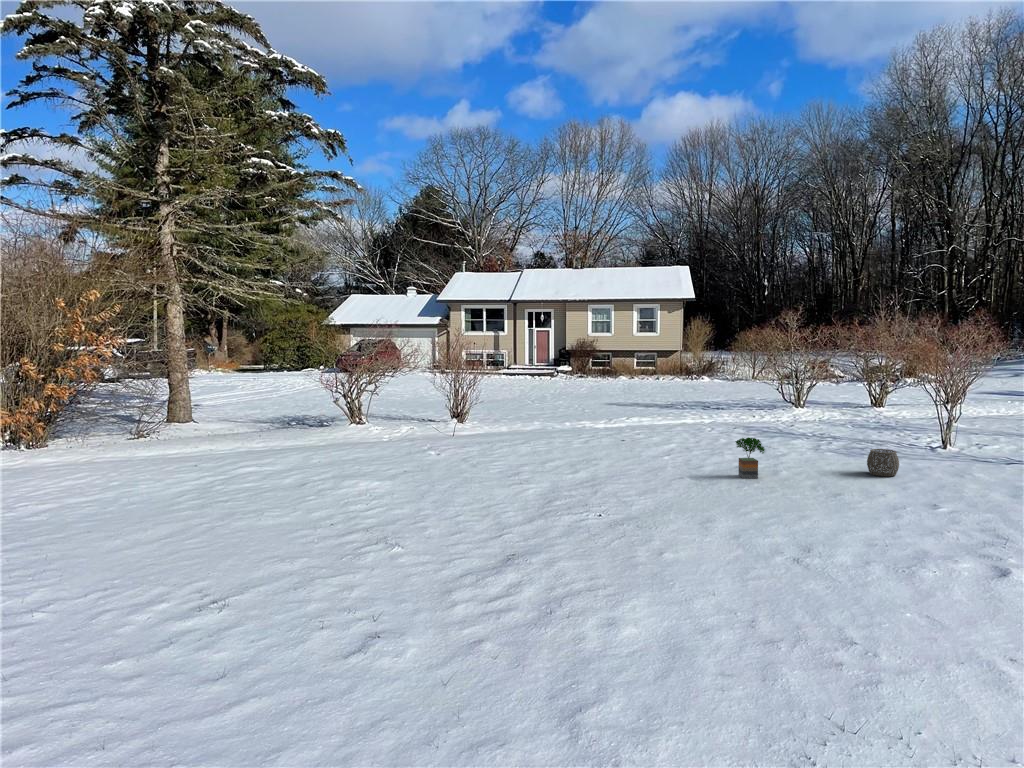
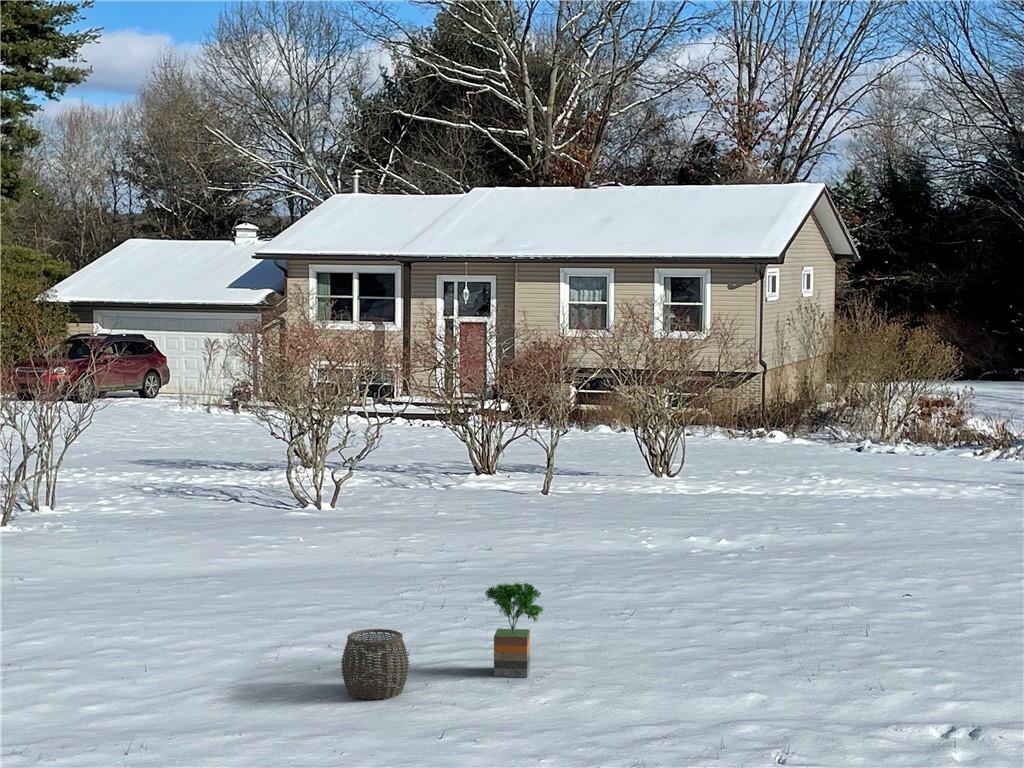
woven basket: present [867,449,899,477] -> present [341,629,409,700]

